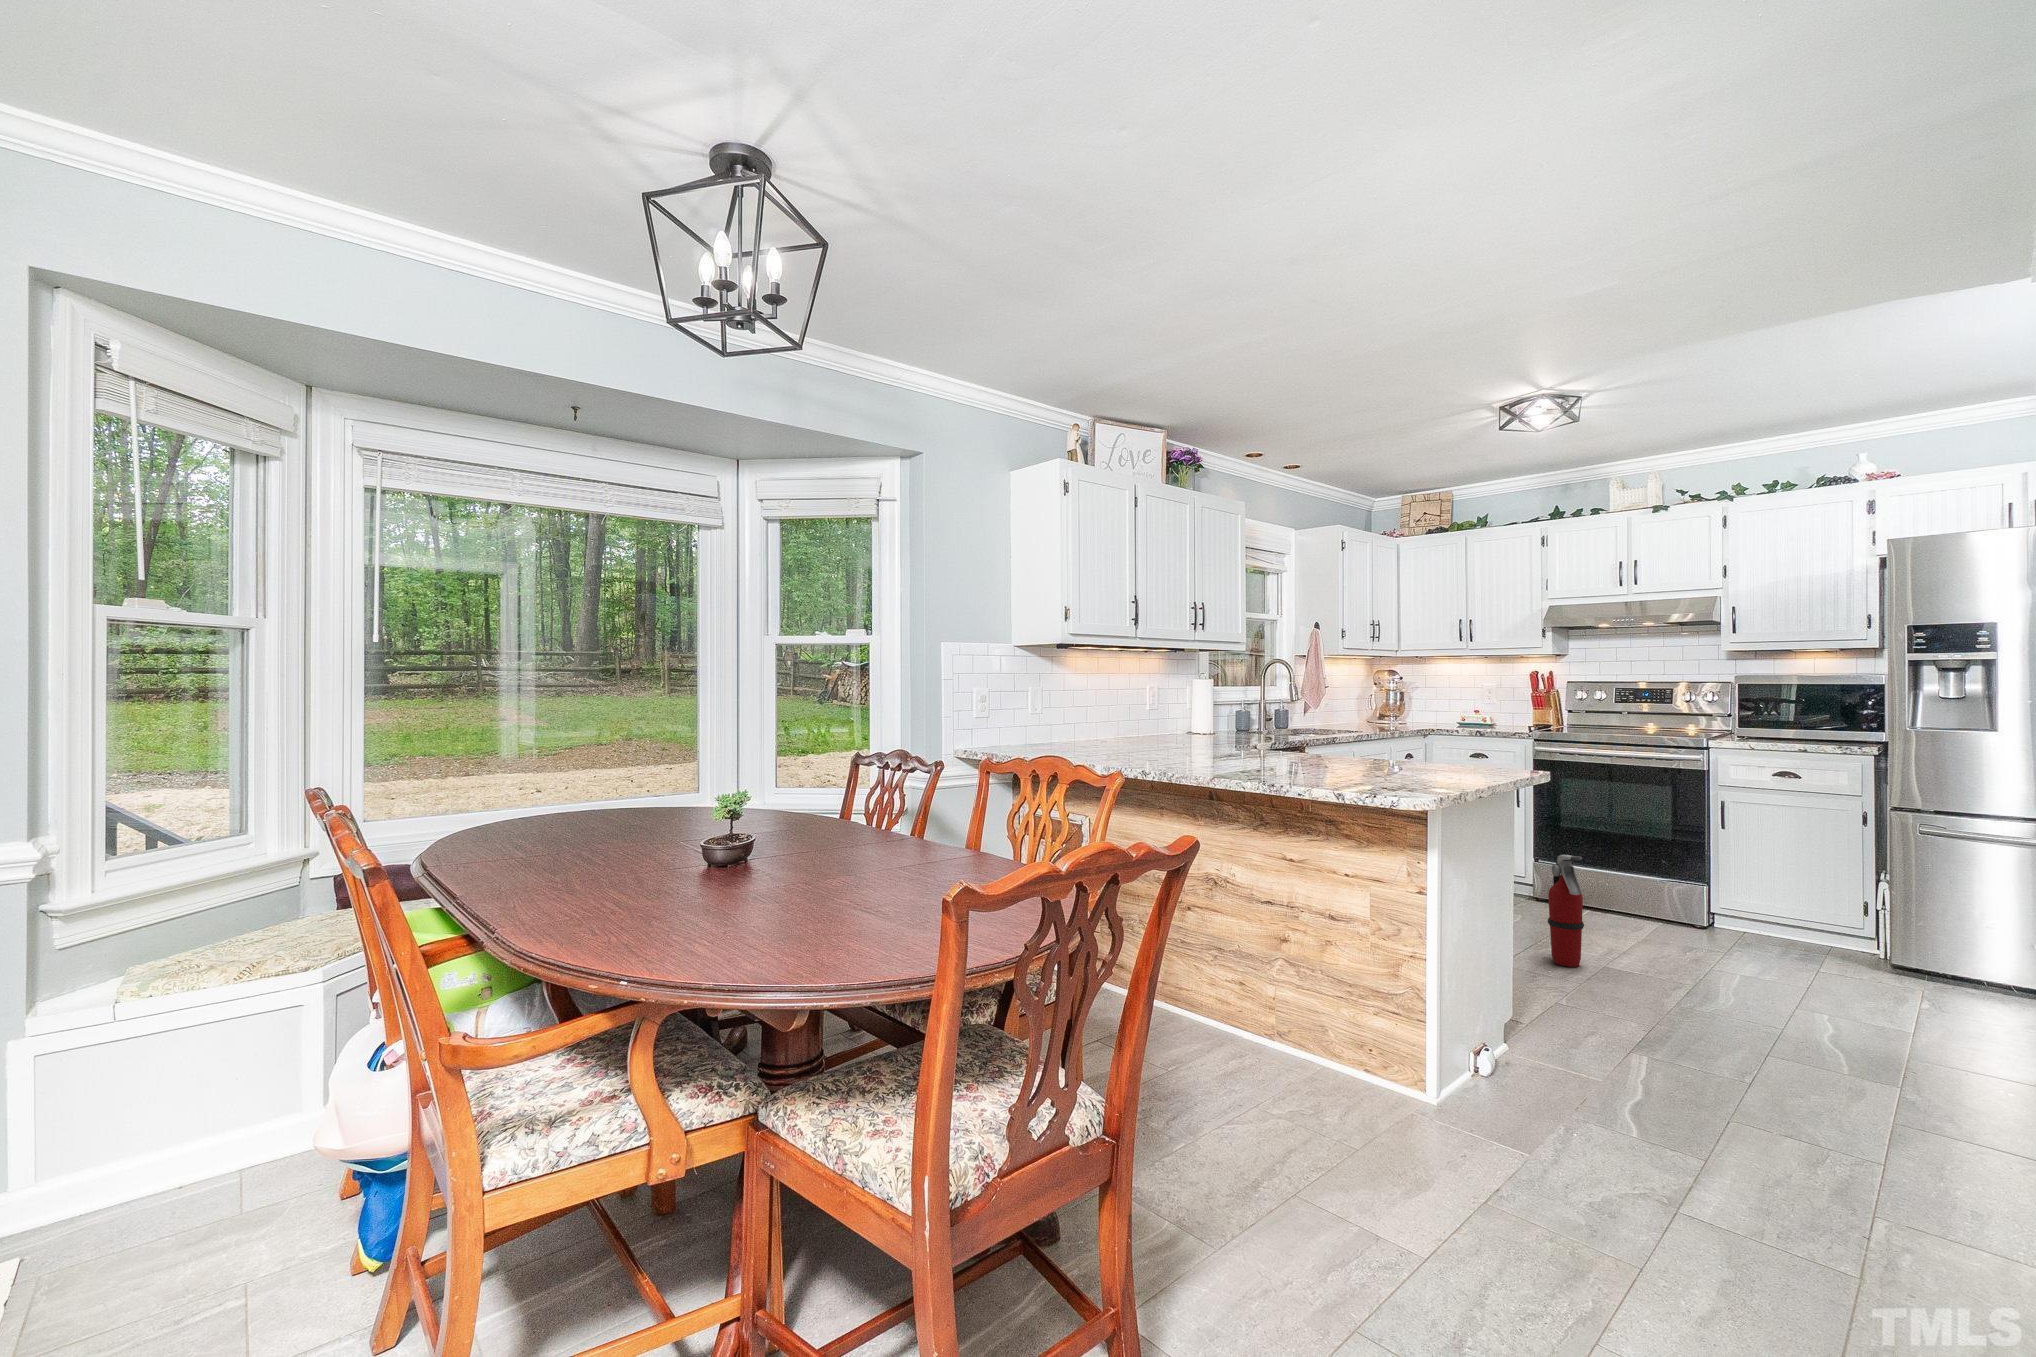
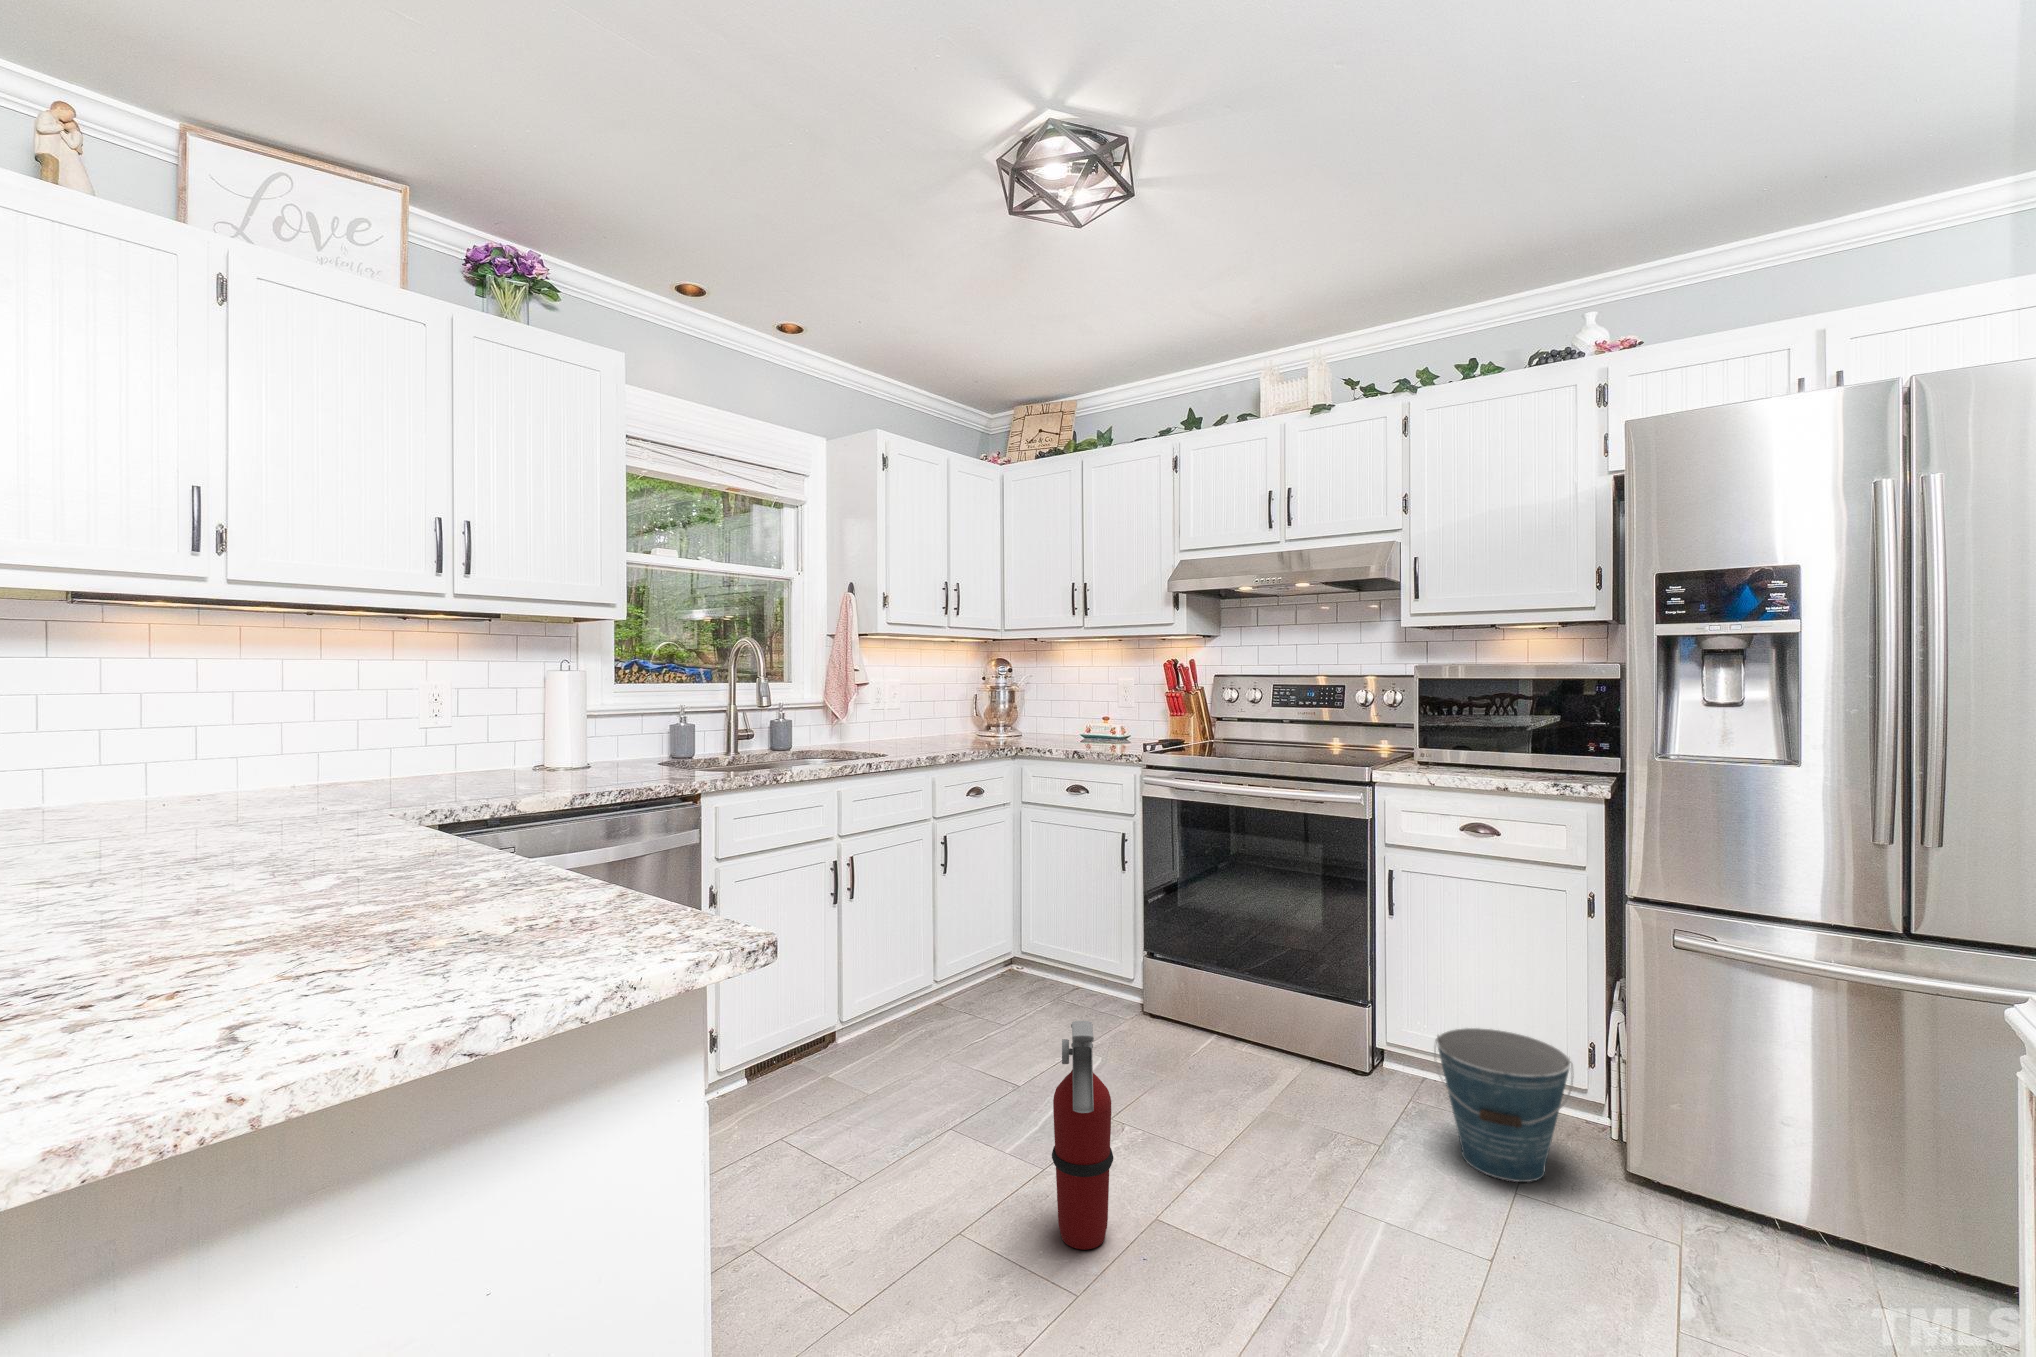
bucket: none [1760,887,1853,965] -> present [1434,1028,1573,1182]

